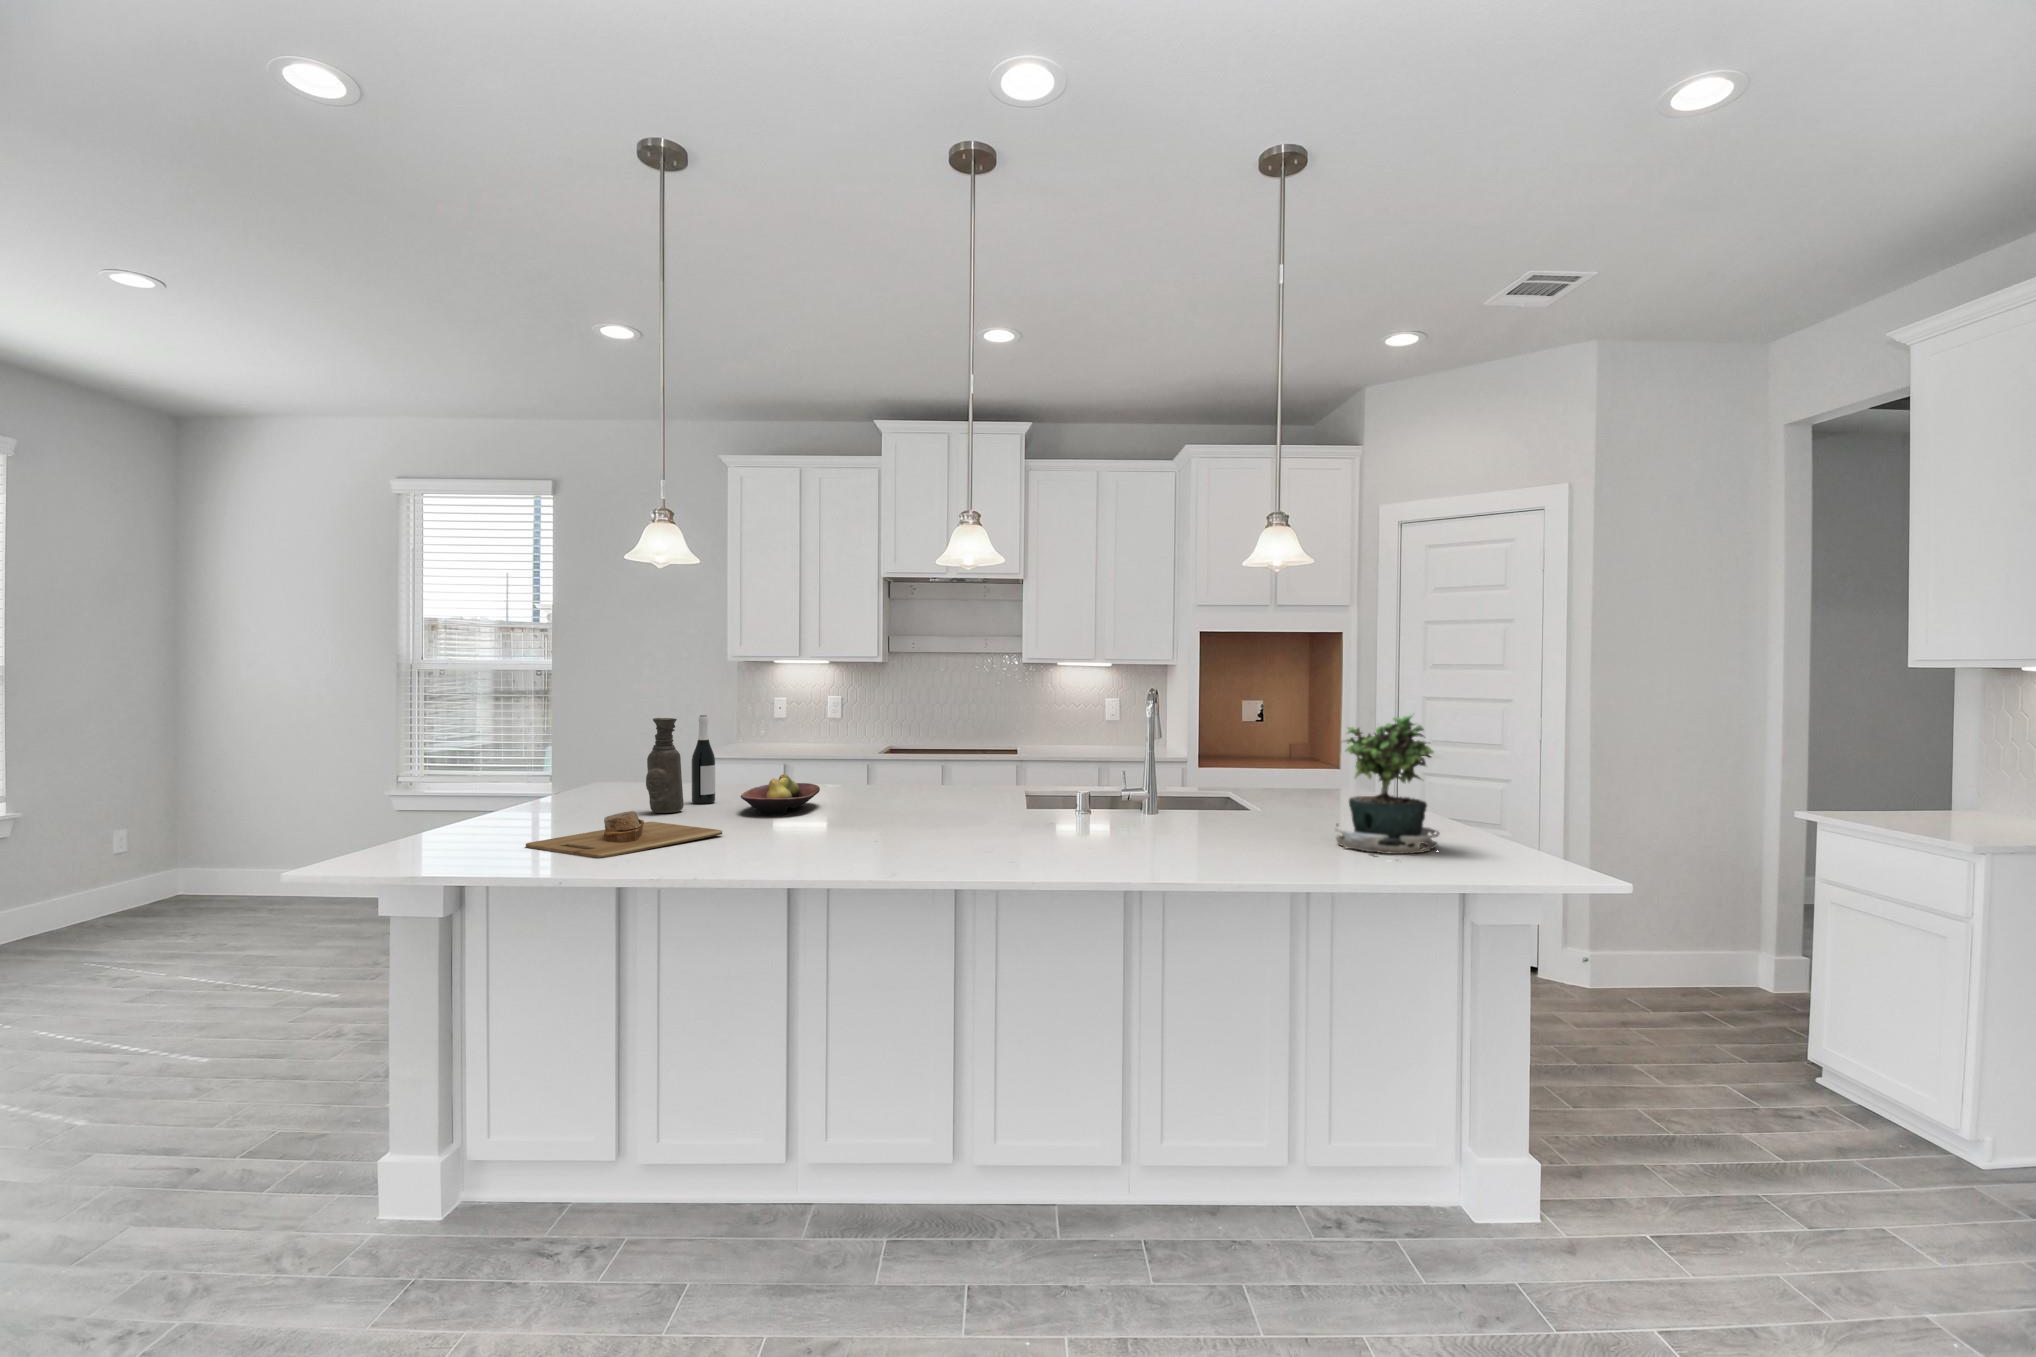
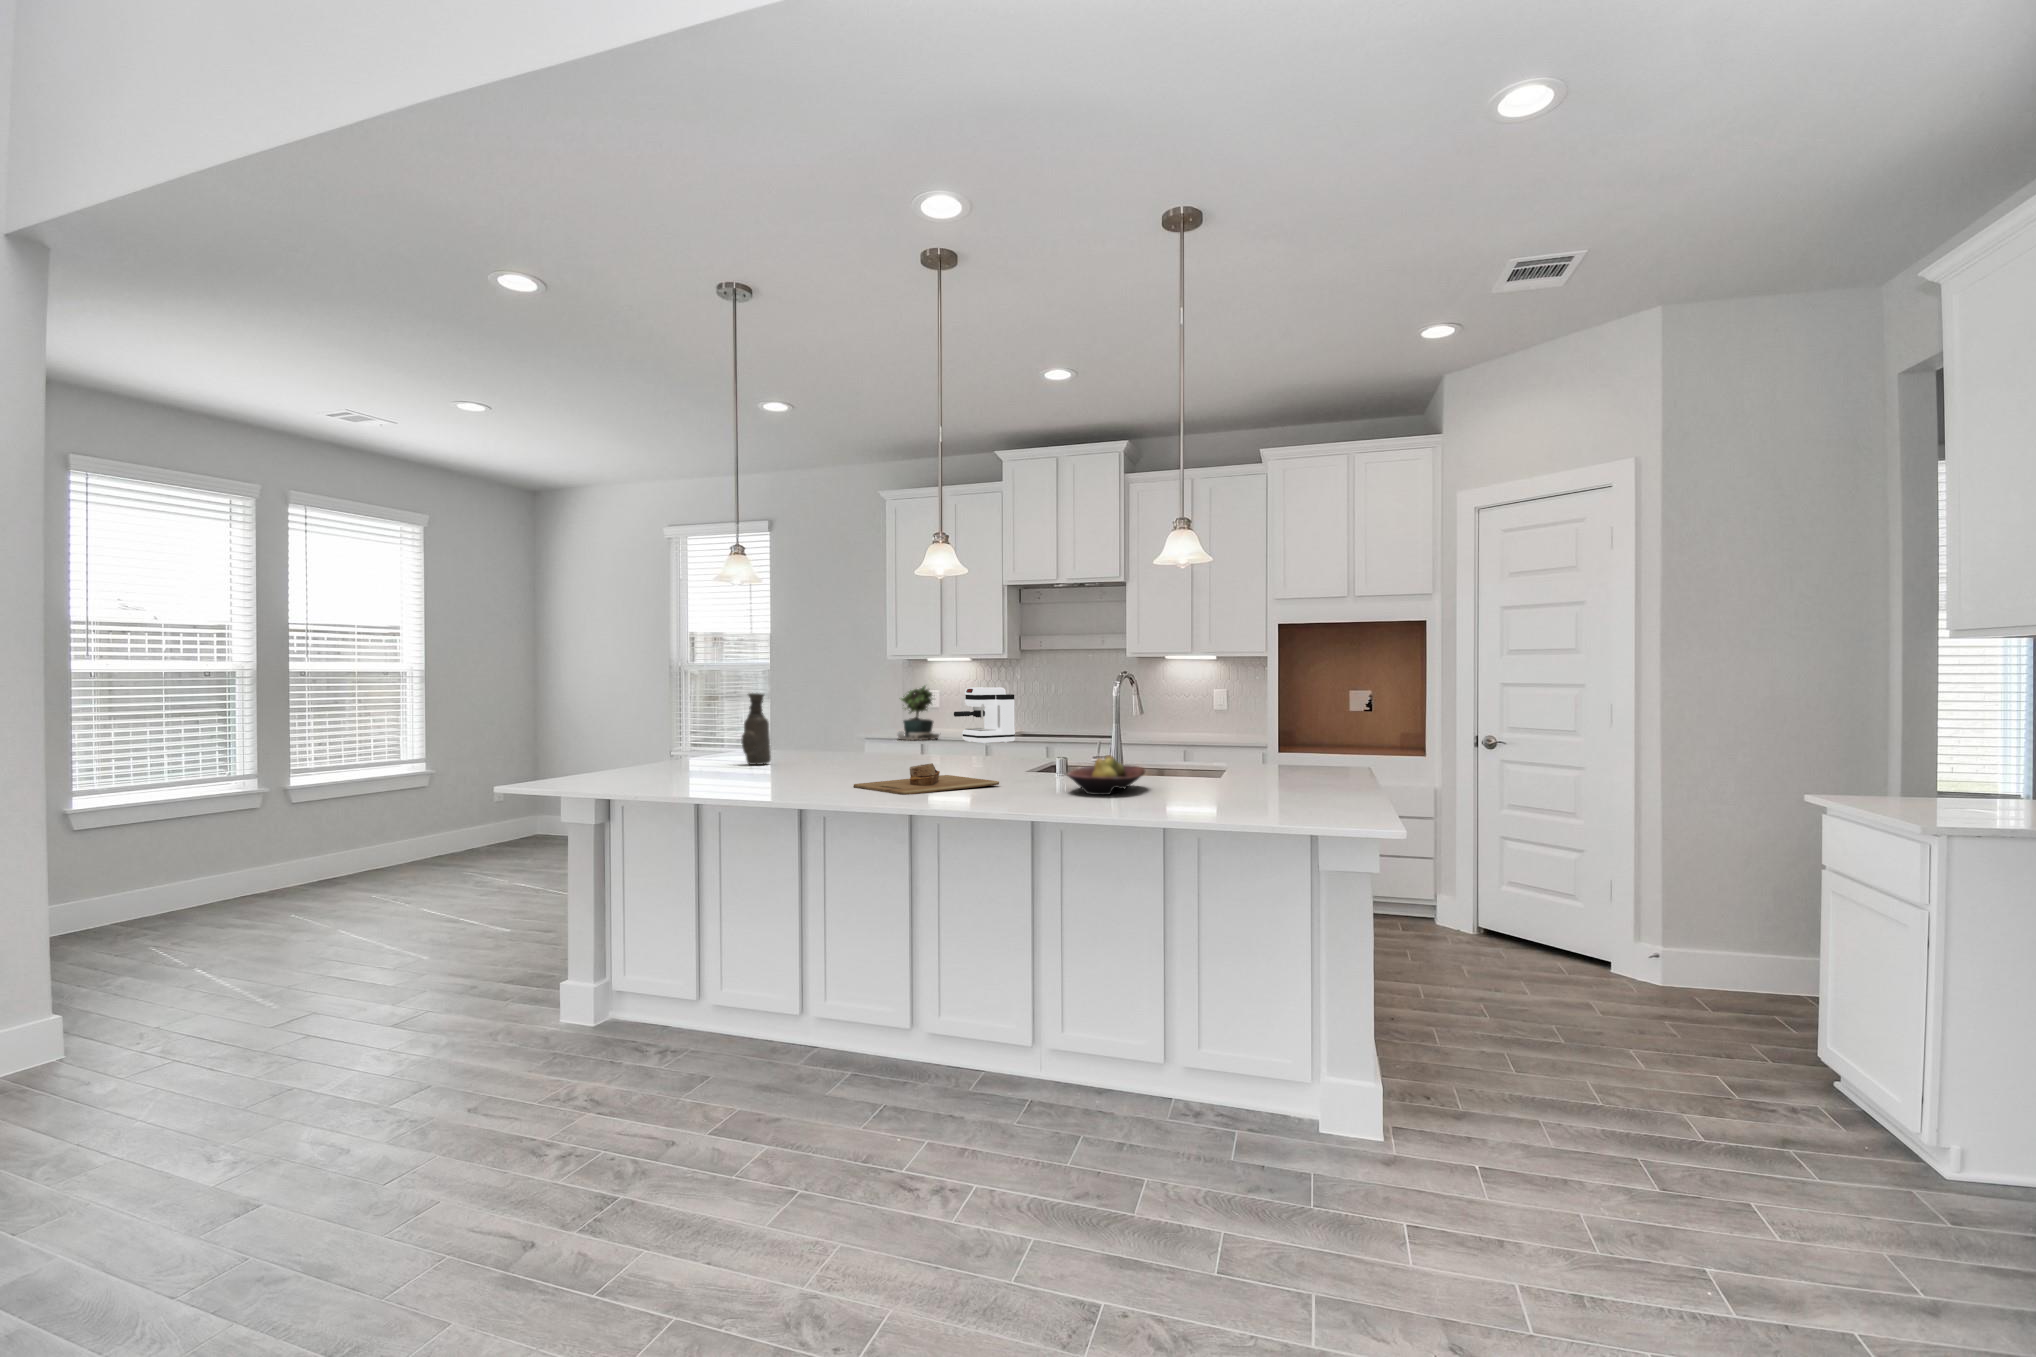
coffee maker: none [828,697,899,765] -> present [954,687,1015,744]
wine bottle: present [692,715,715,804] -> none [788,693,806,761]
potted plant: present [1334,715,1439,856] -> present [898,686,939,740]
fruit bowl: present [741,774,820,816] -> present [1068,755,1145,795]
cutting board: present [526,811,722,858] -> present [854,763,999,795]

